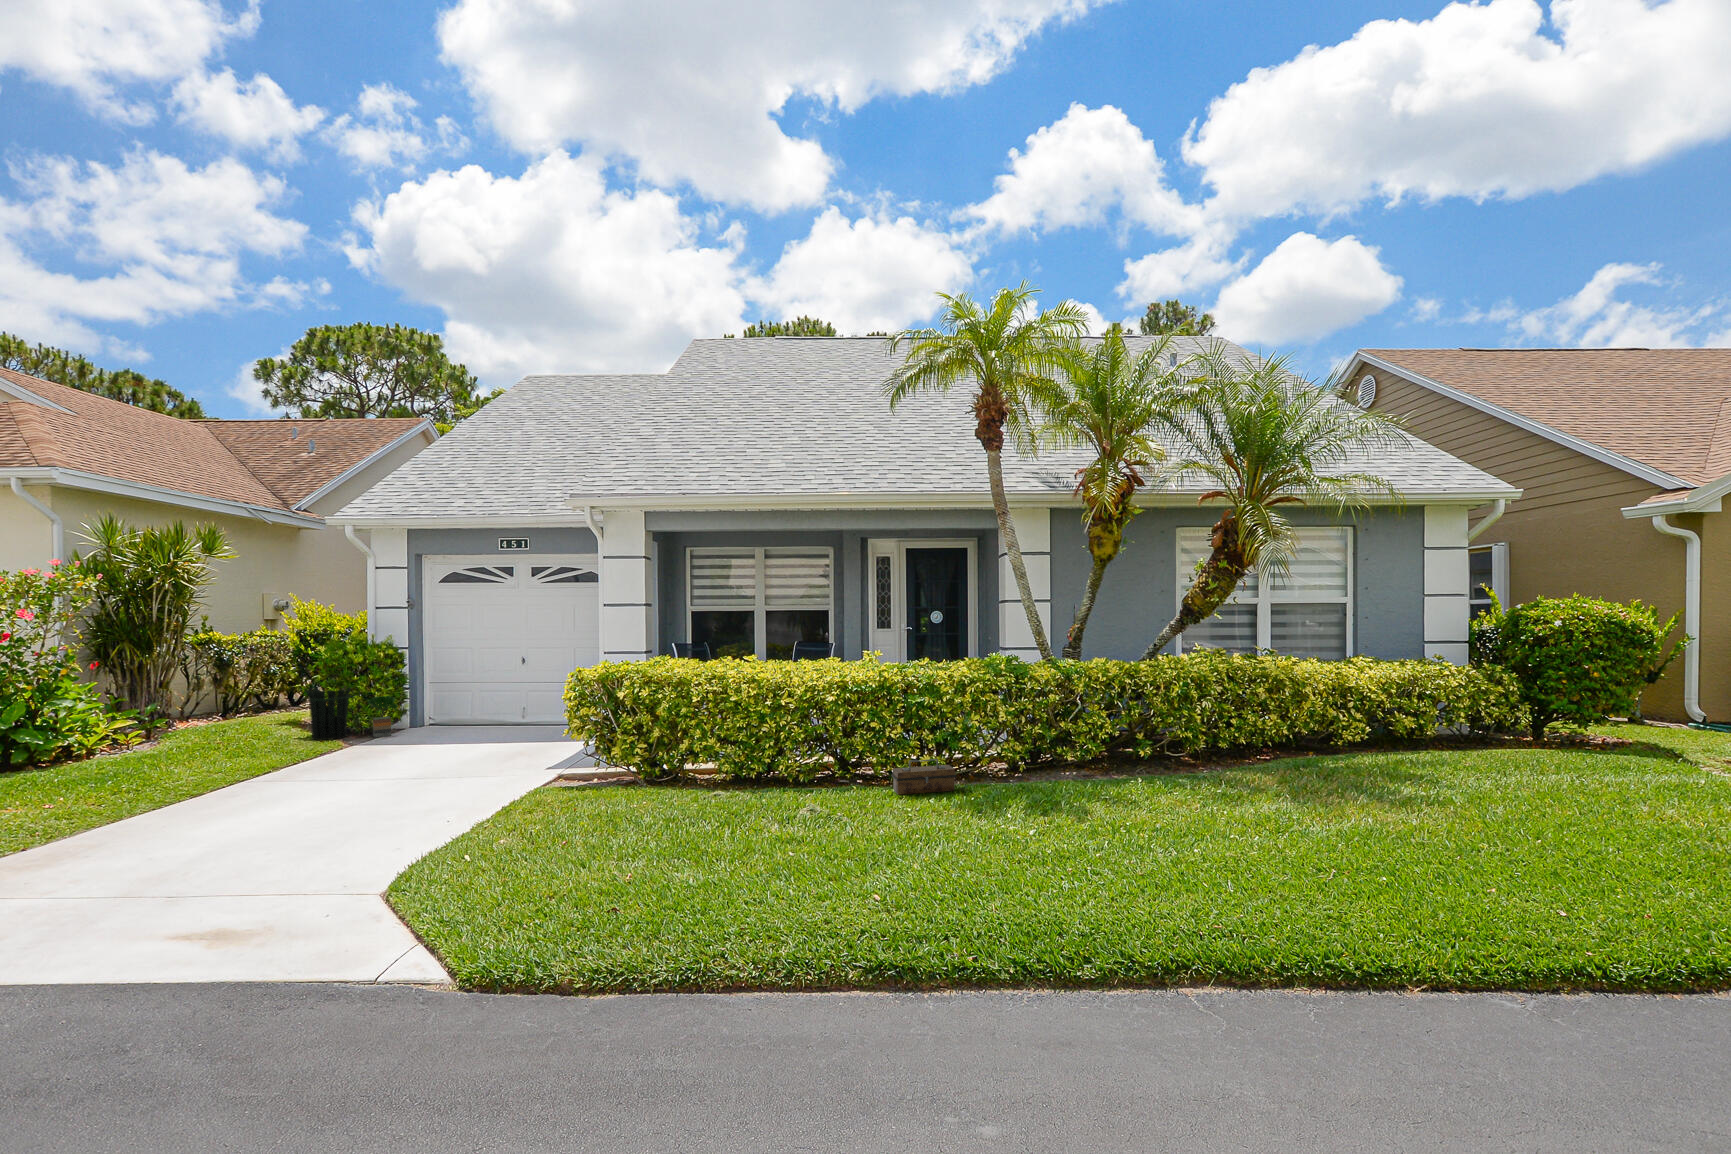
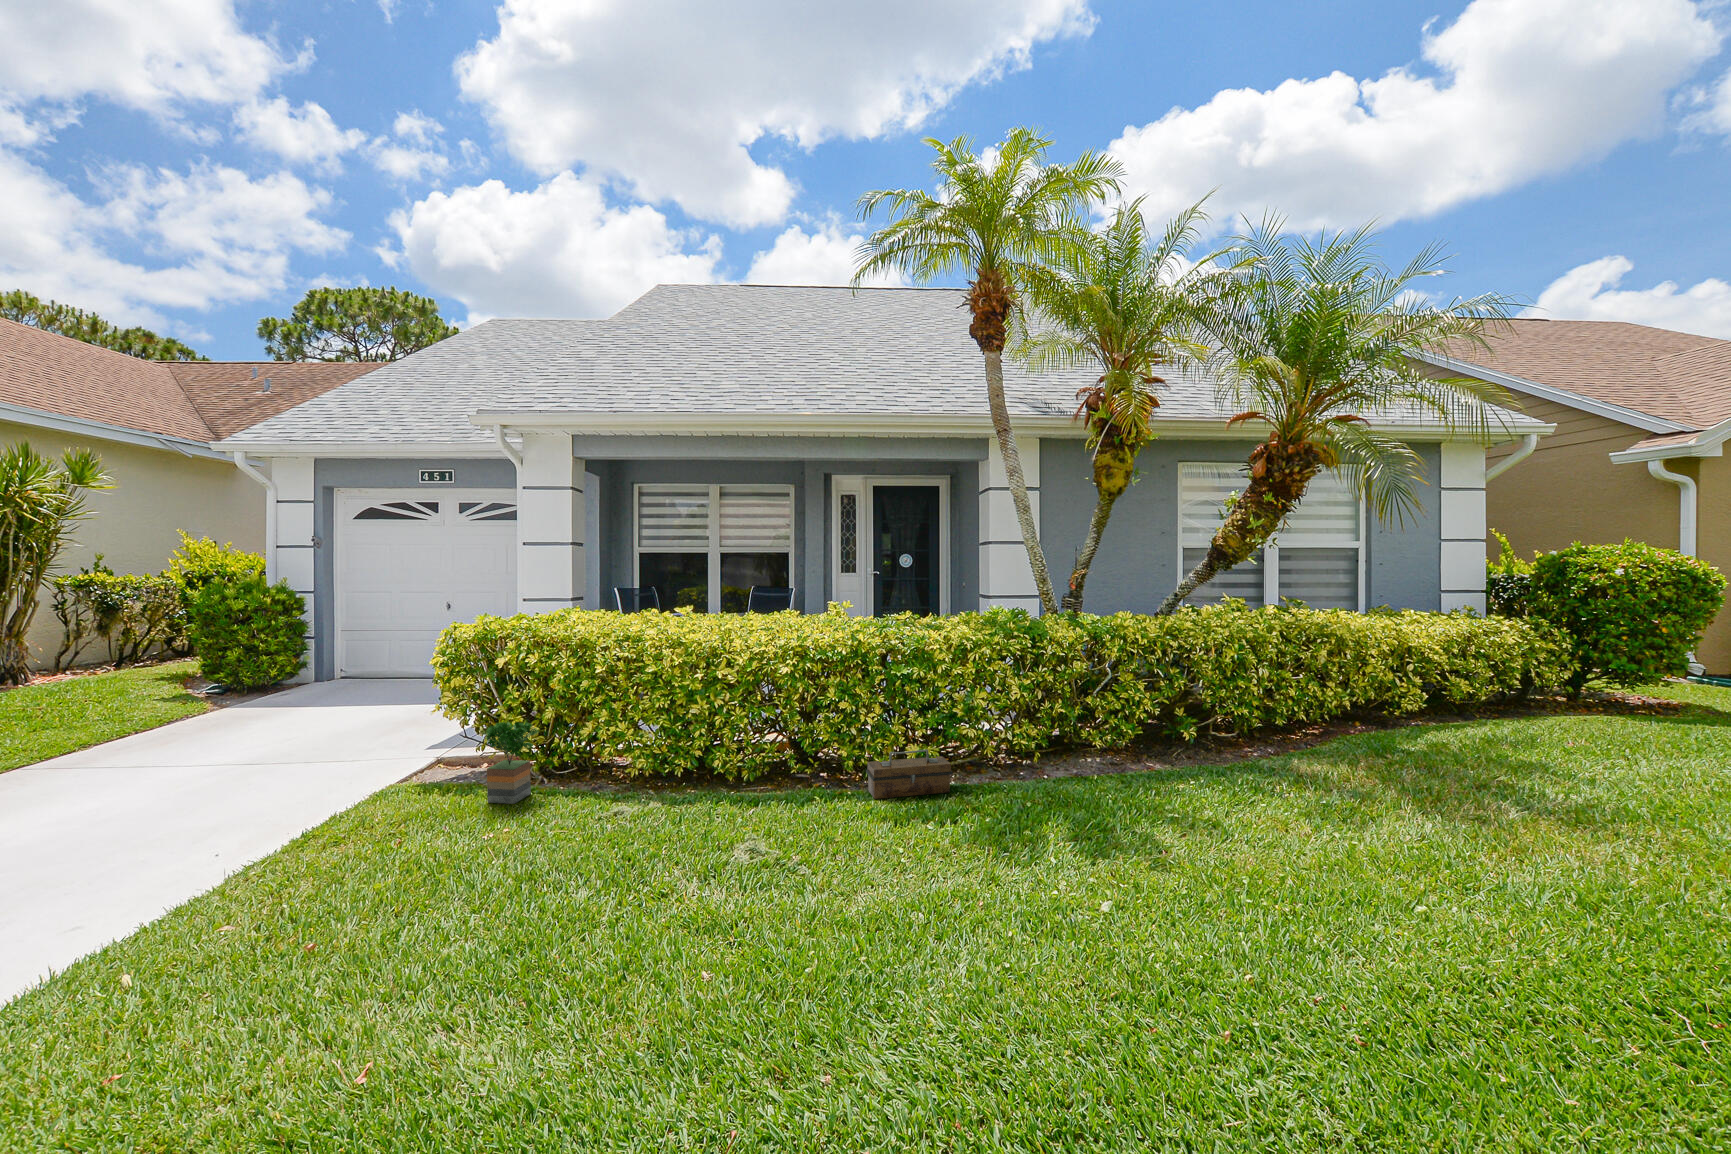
waste bin: present [306,688,351,740] -> none [169,640,232,704]
potted tree: present [368,696,398,738] -> present [486,721,538,804]

